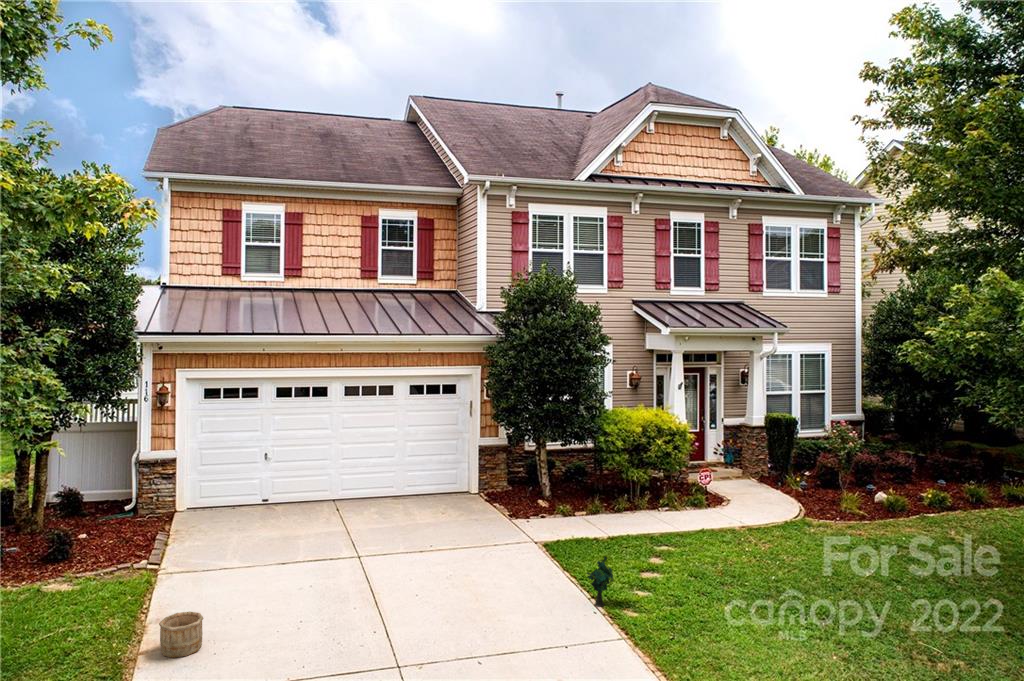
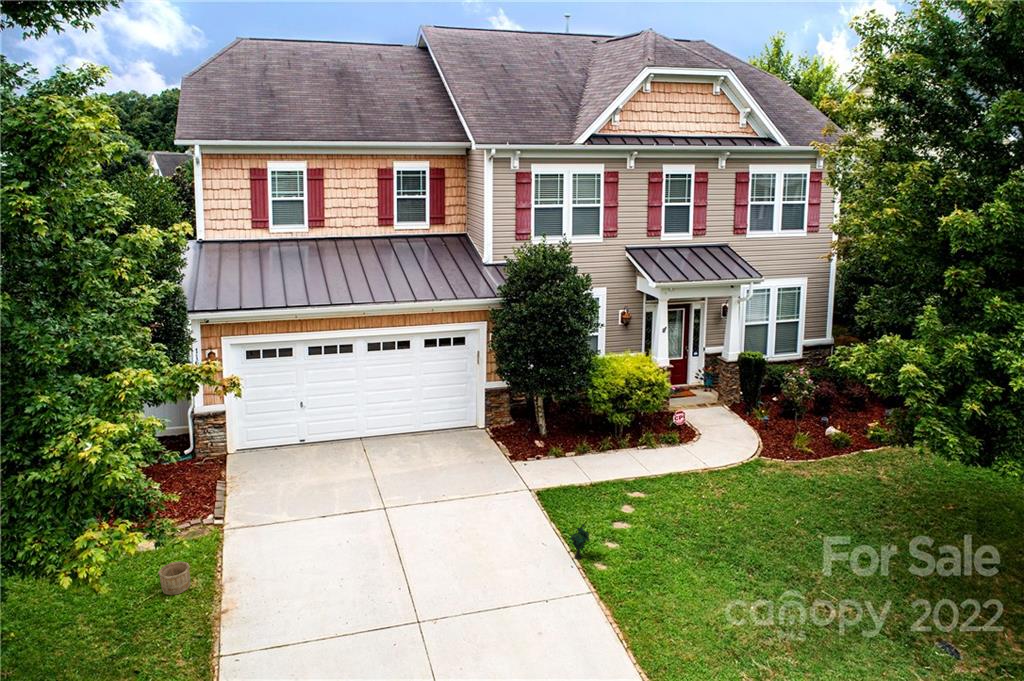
wooden bucket: present [159,612,204,658] -> present [158,561,191,595]

